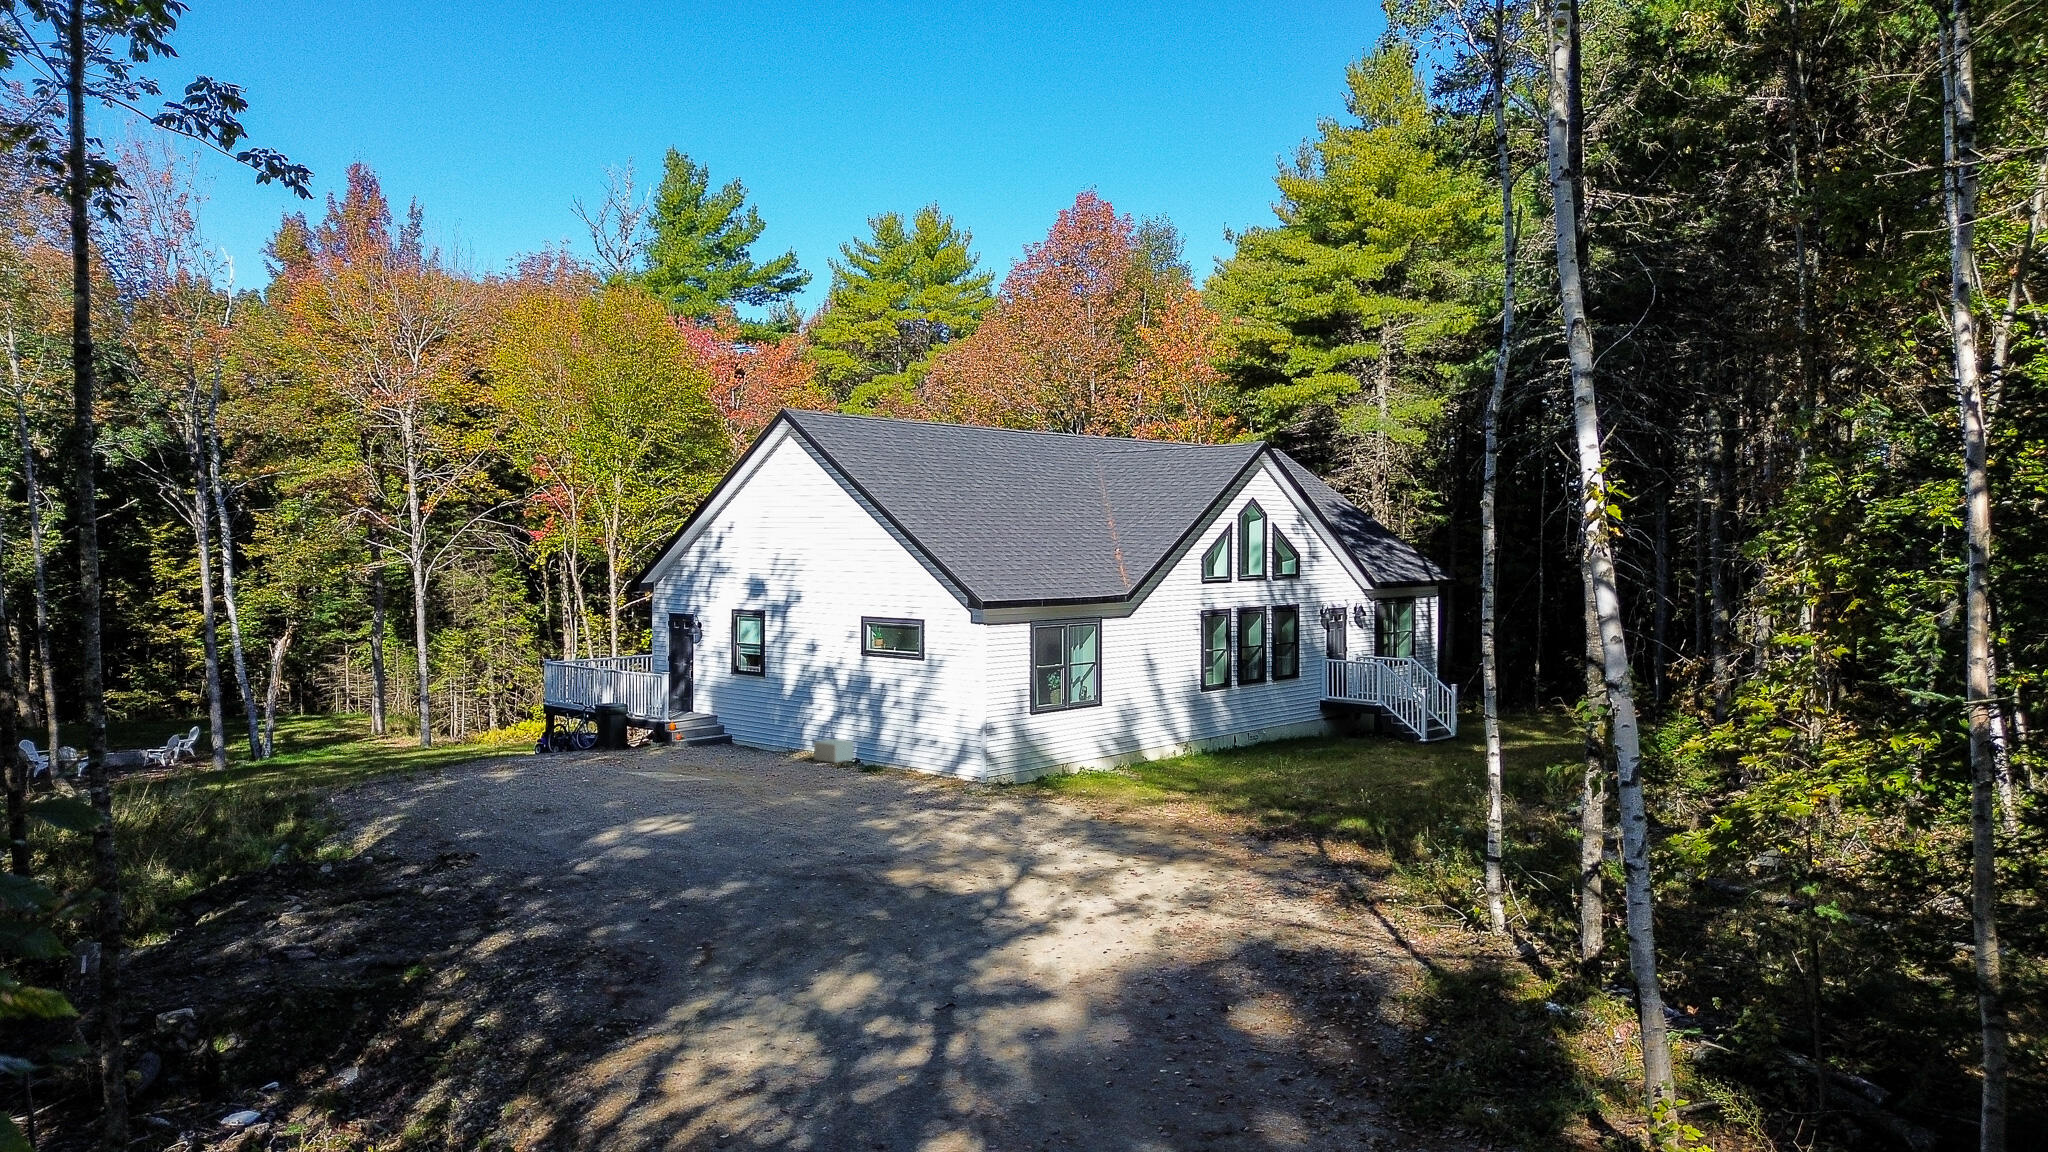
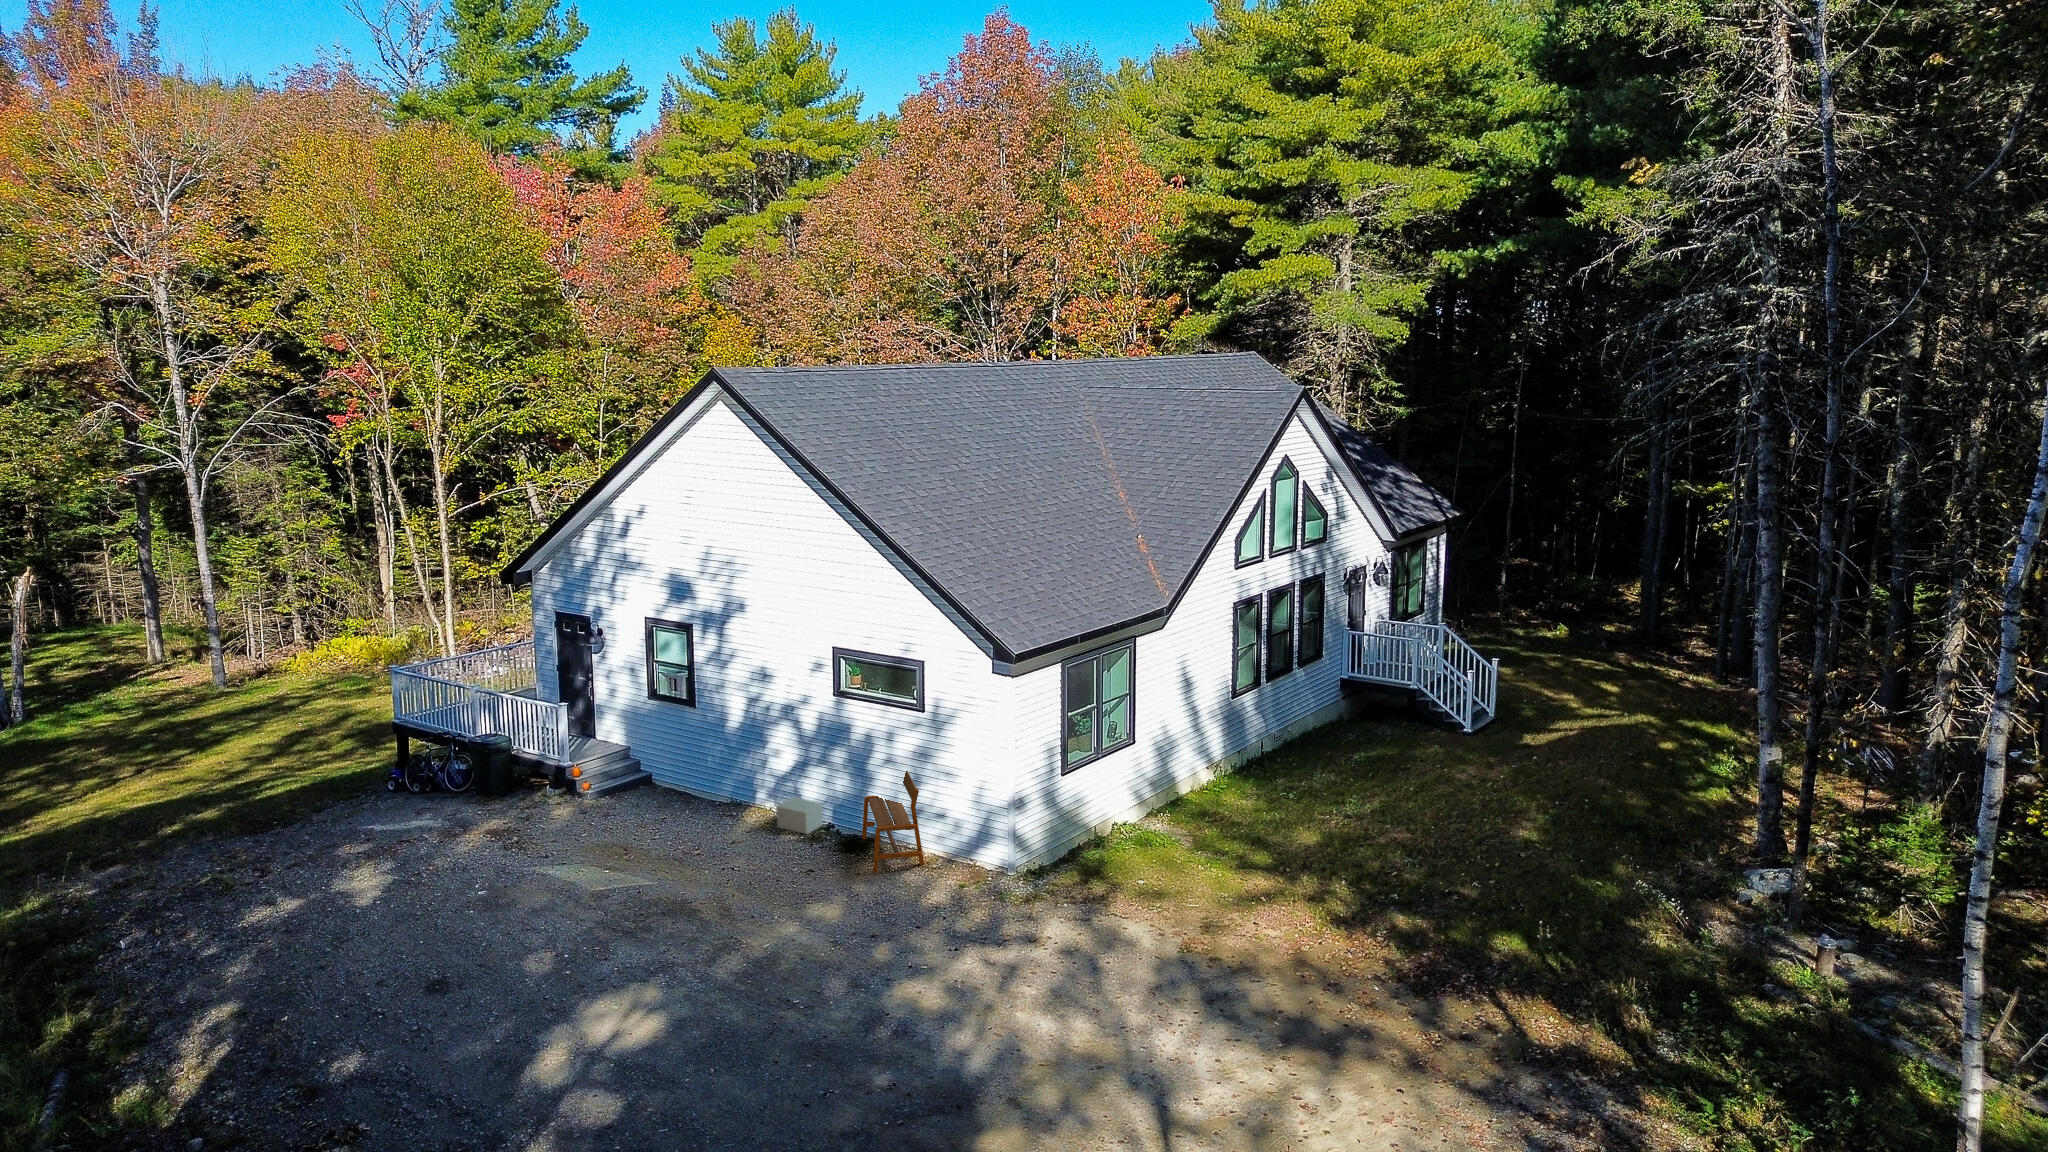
bench: none [876,706,917,778] -> present [862,771,924,873]

